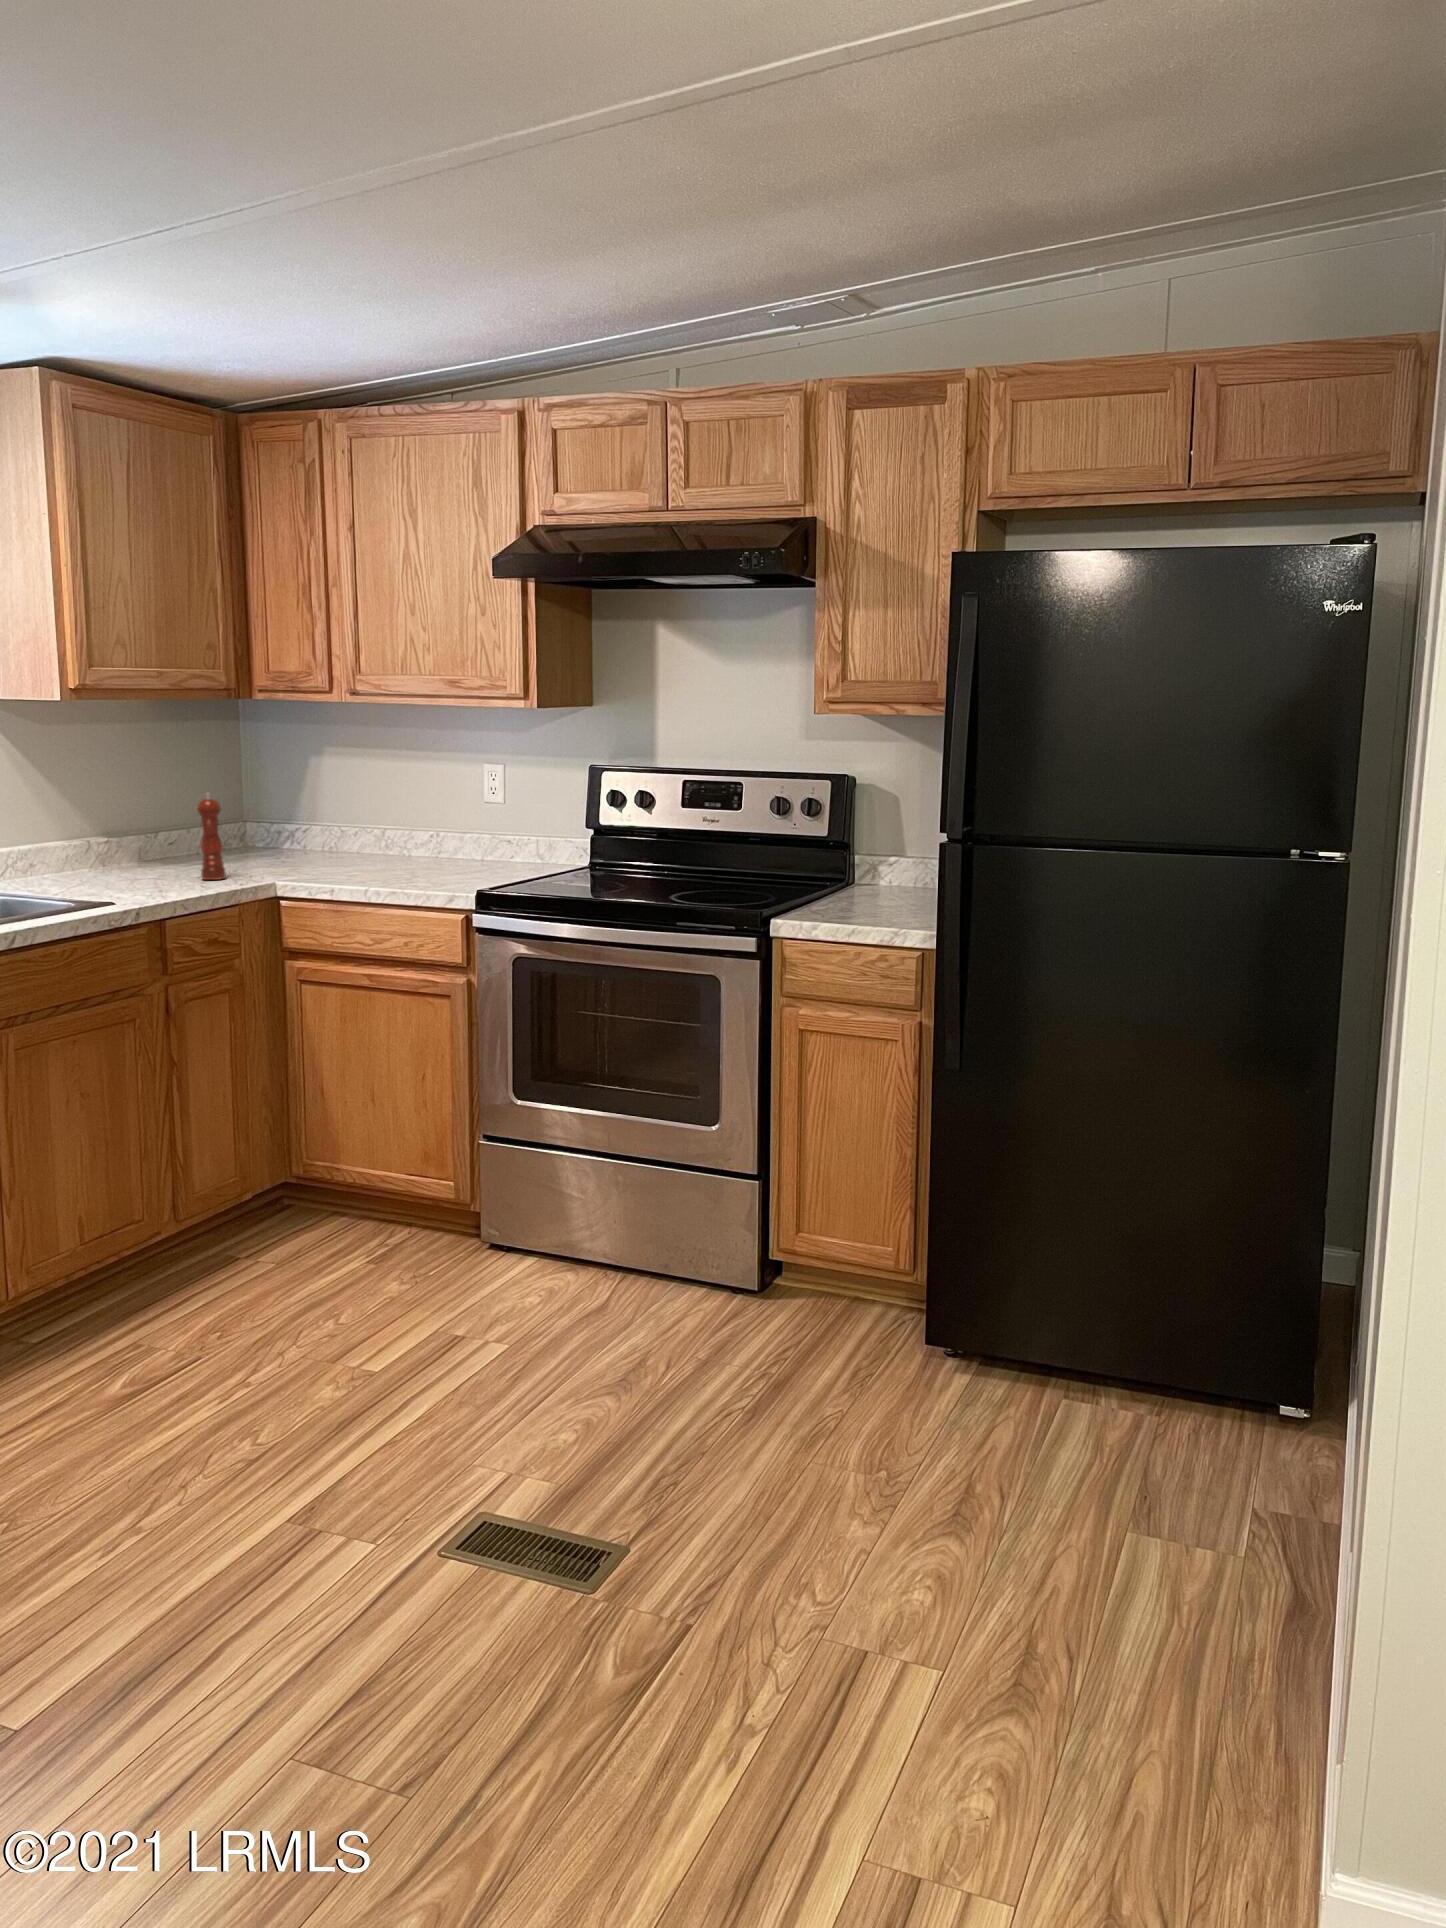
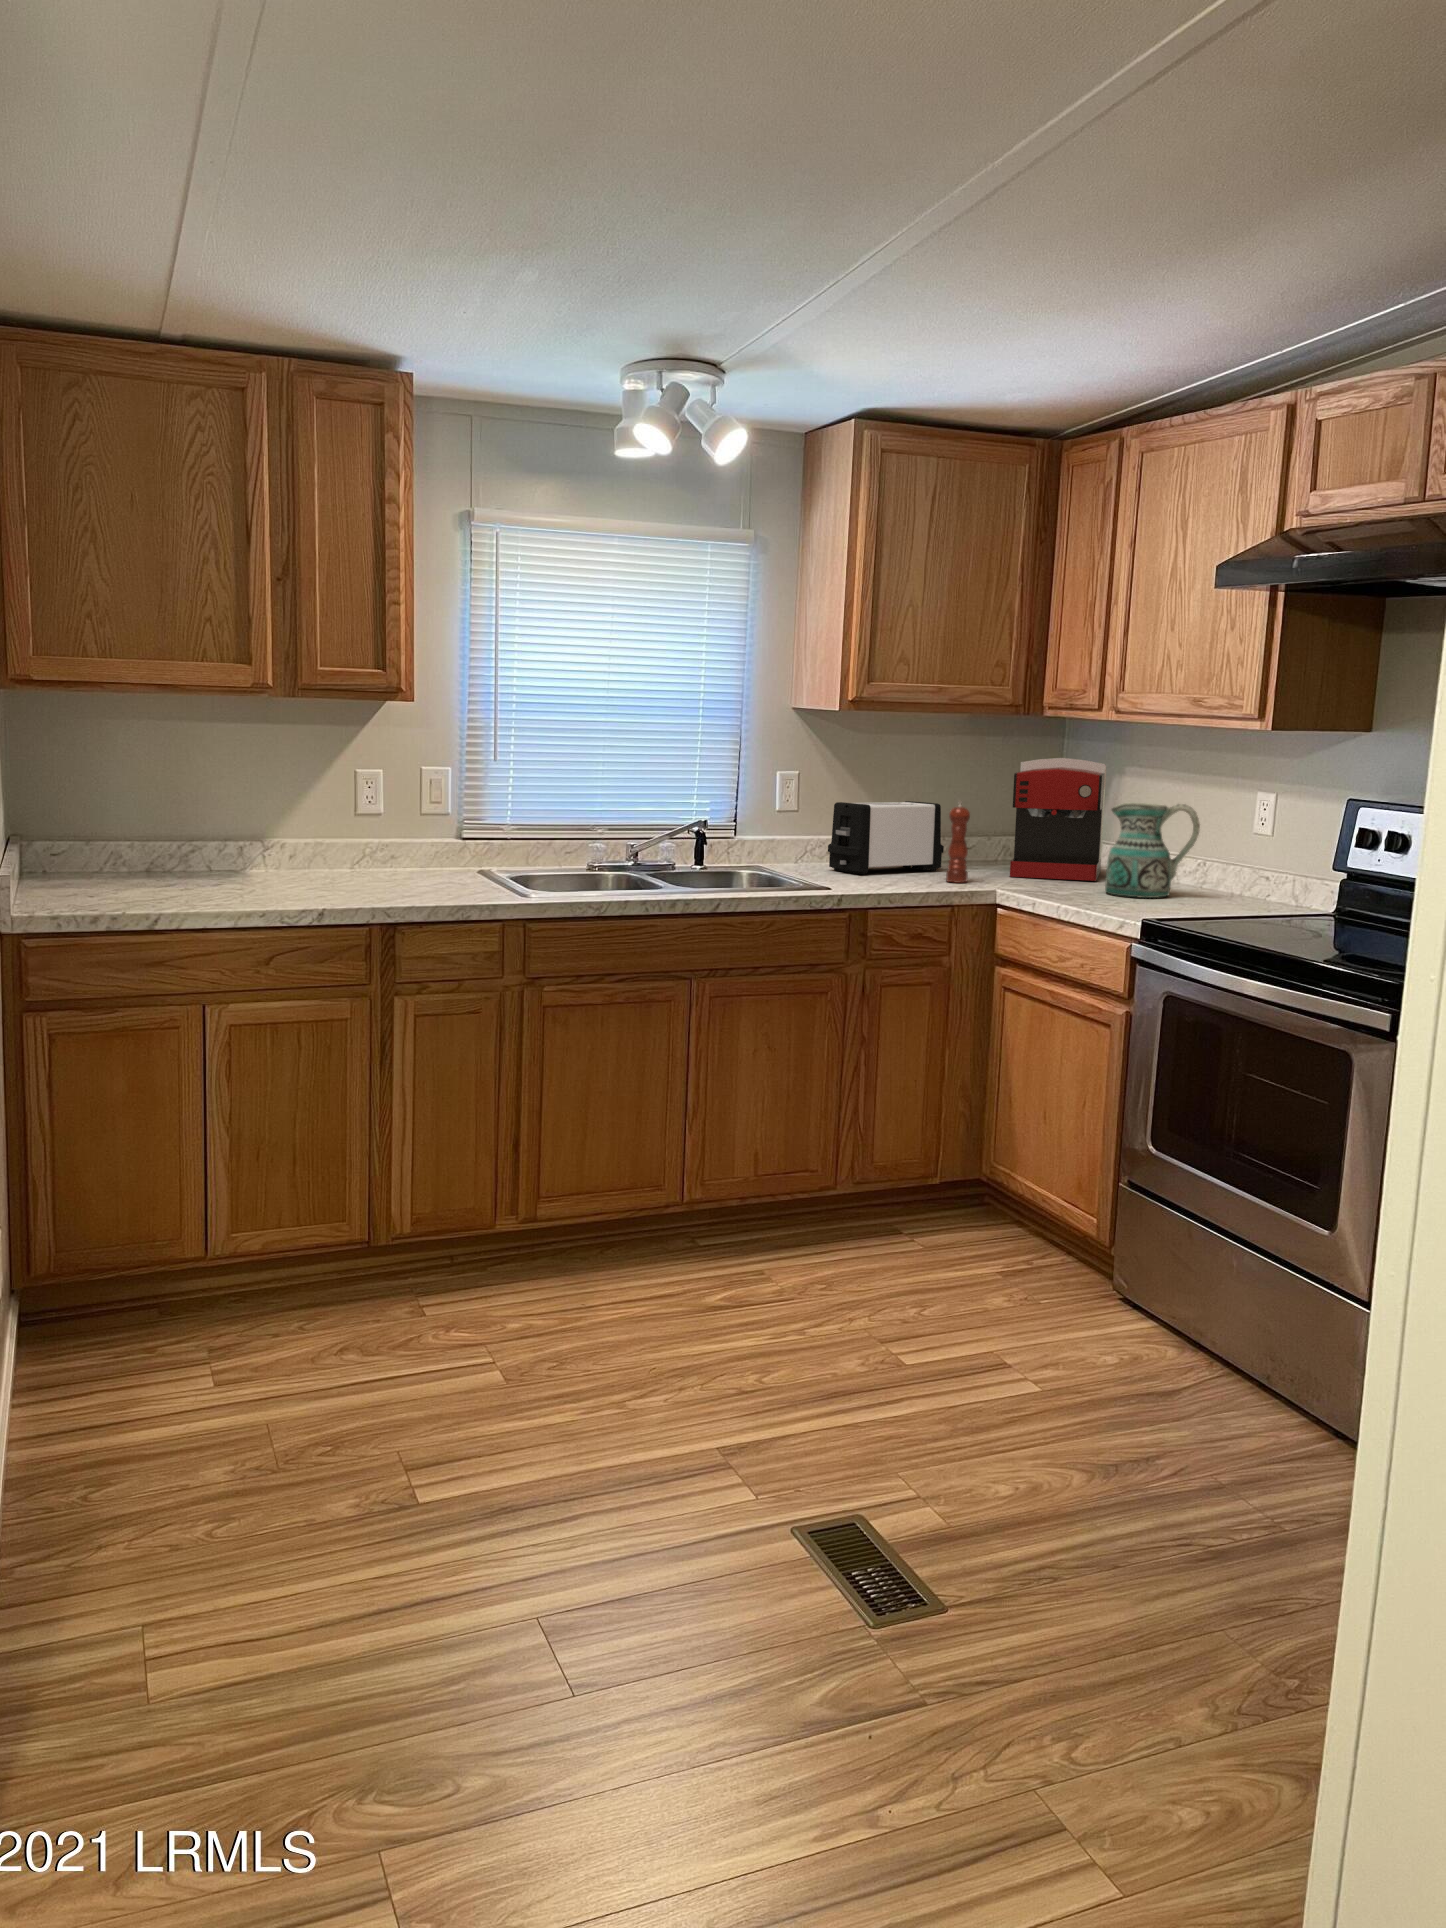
coffee maker: none [226,743,338,868] -> present [1010,758,1106,881]
ceramic pitcher: none [367,780,450,873] -> present [1105,803,1200,898]
toaster: none [44,798,170,884] -> present [828,801,944,874]

